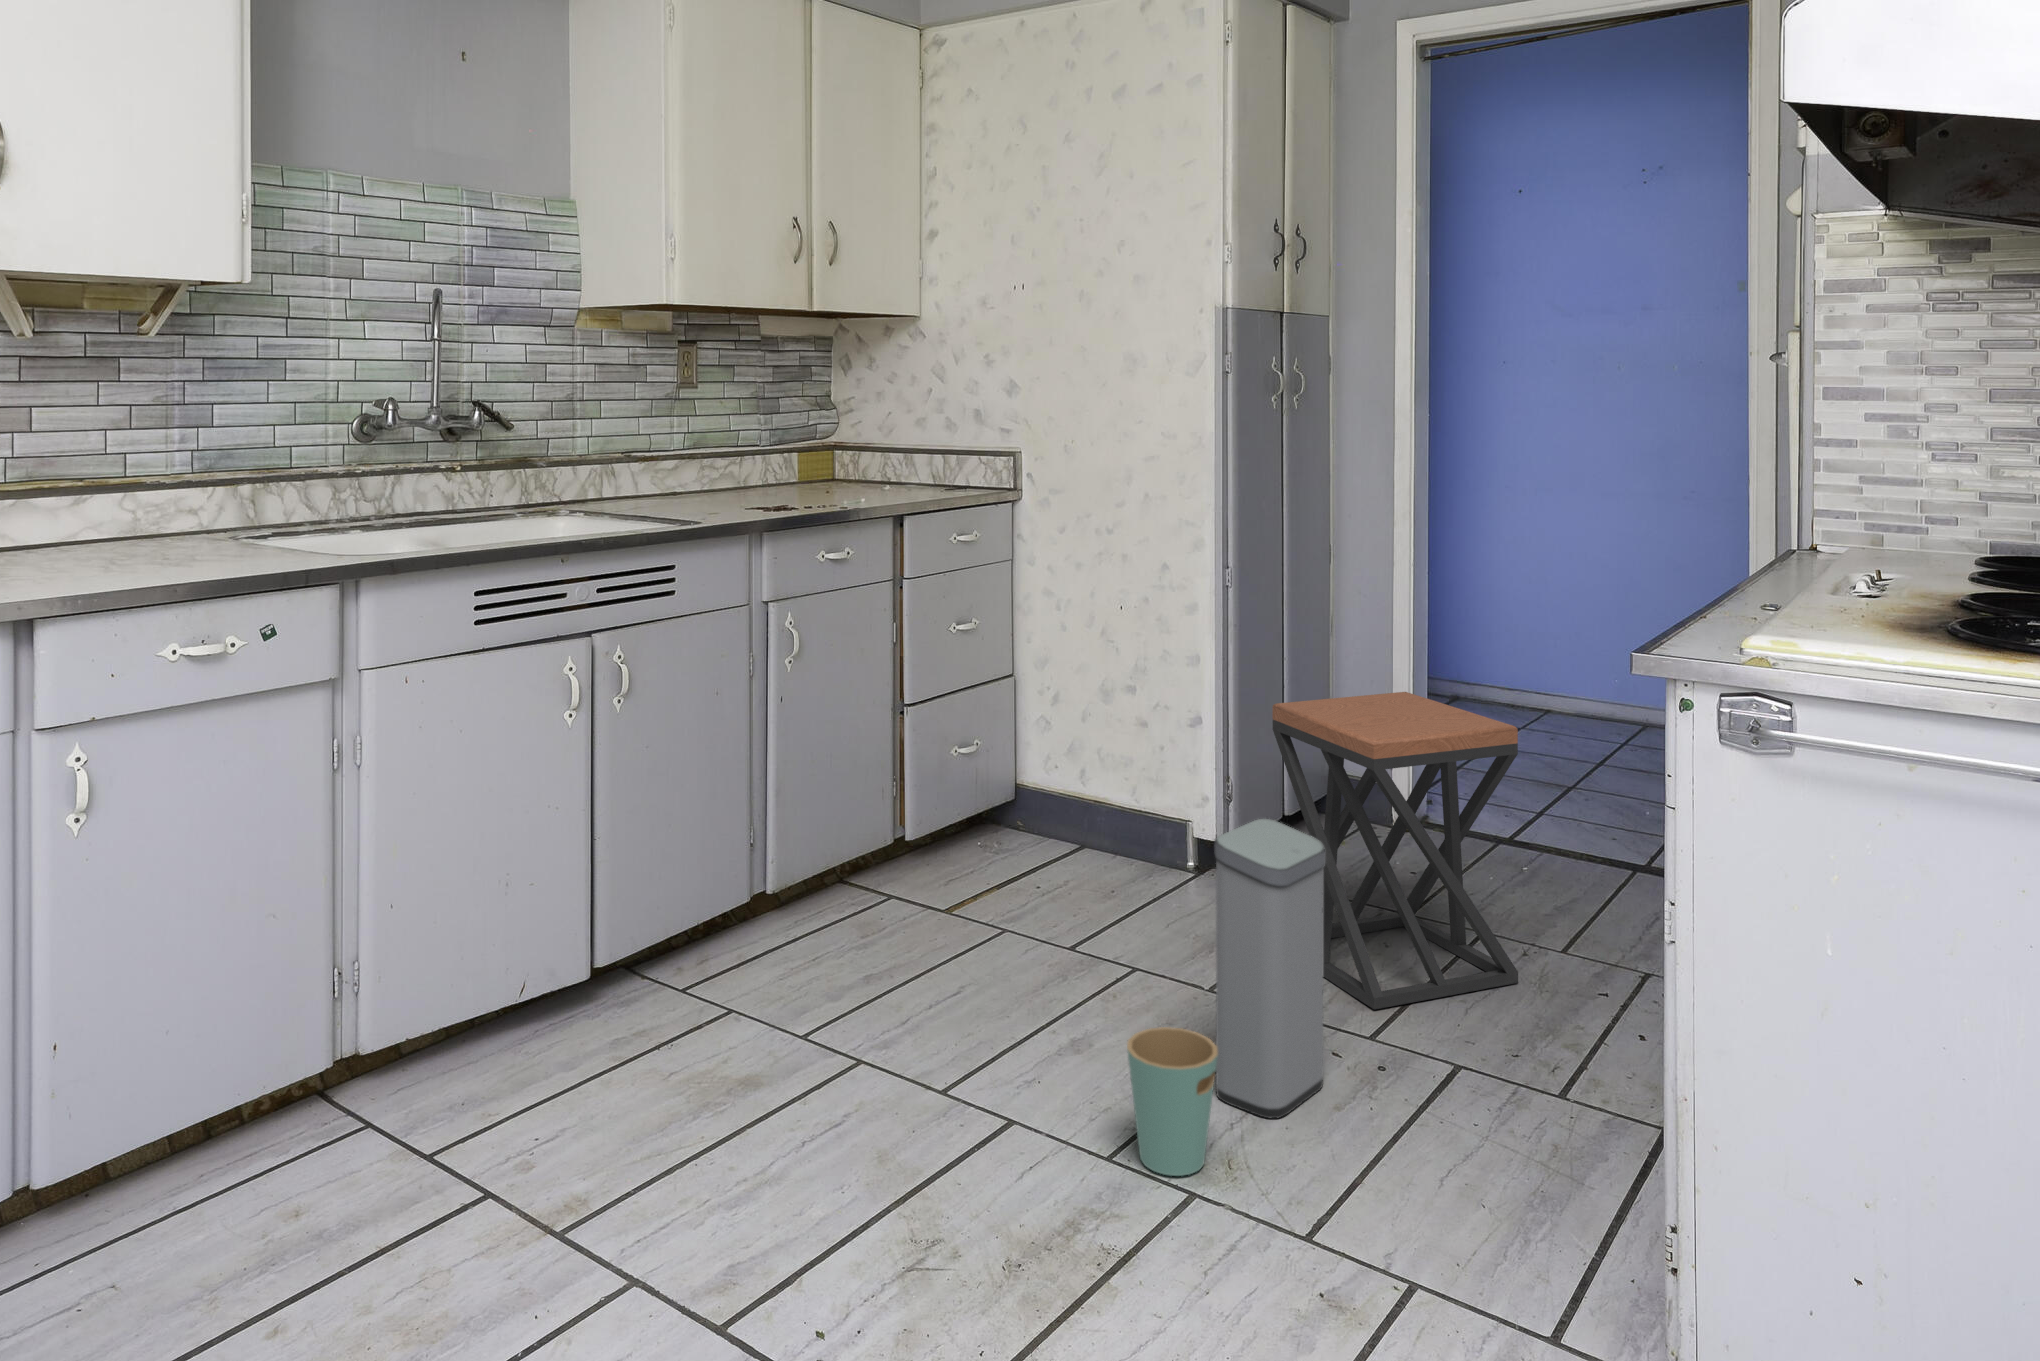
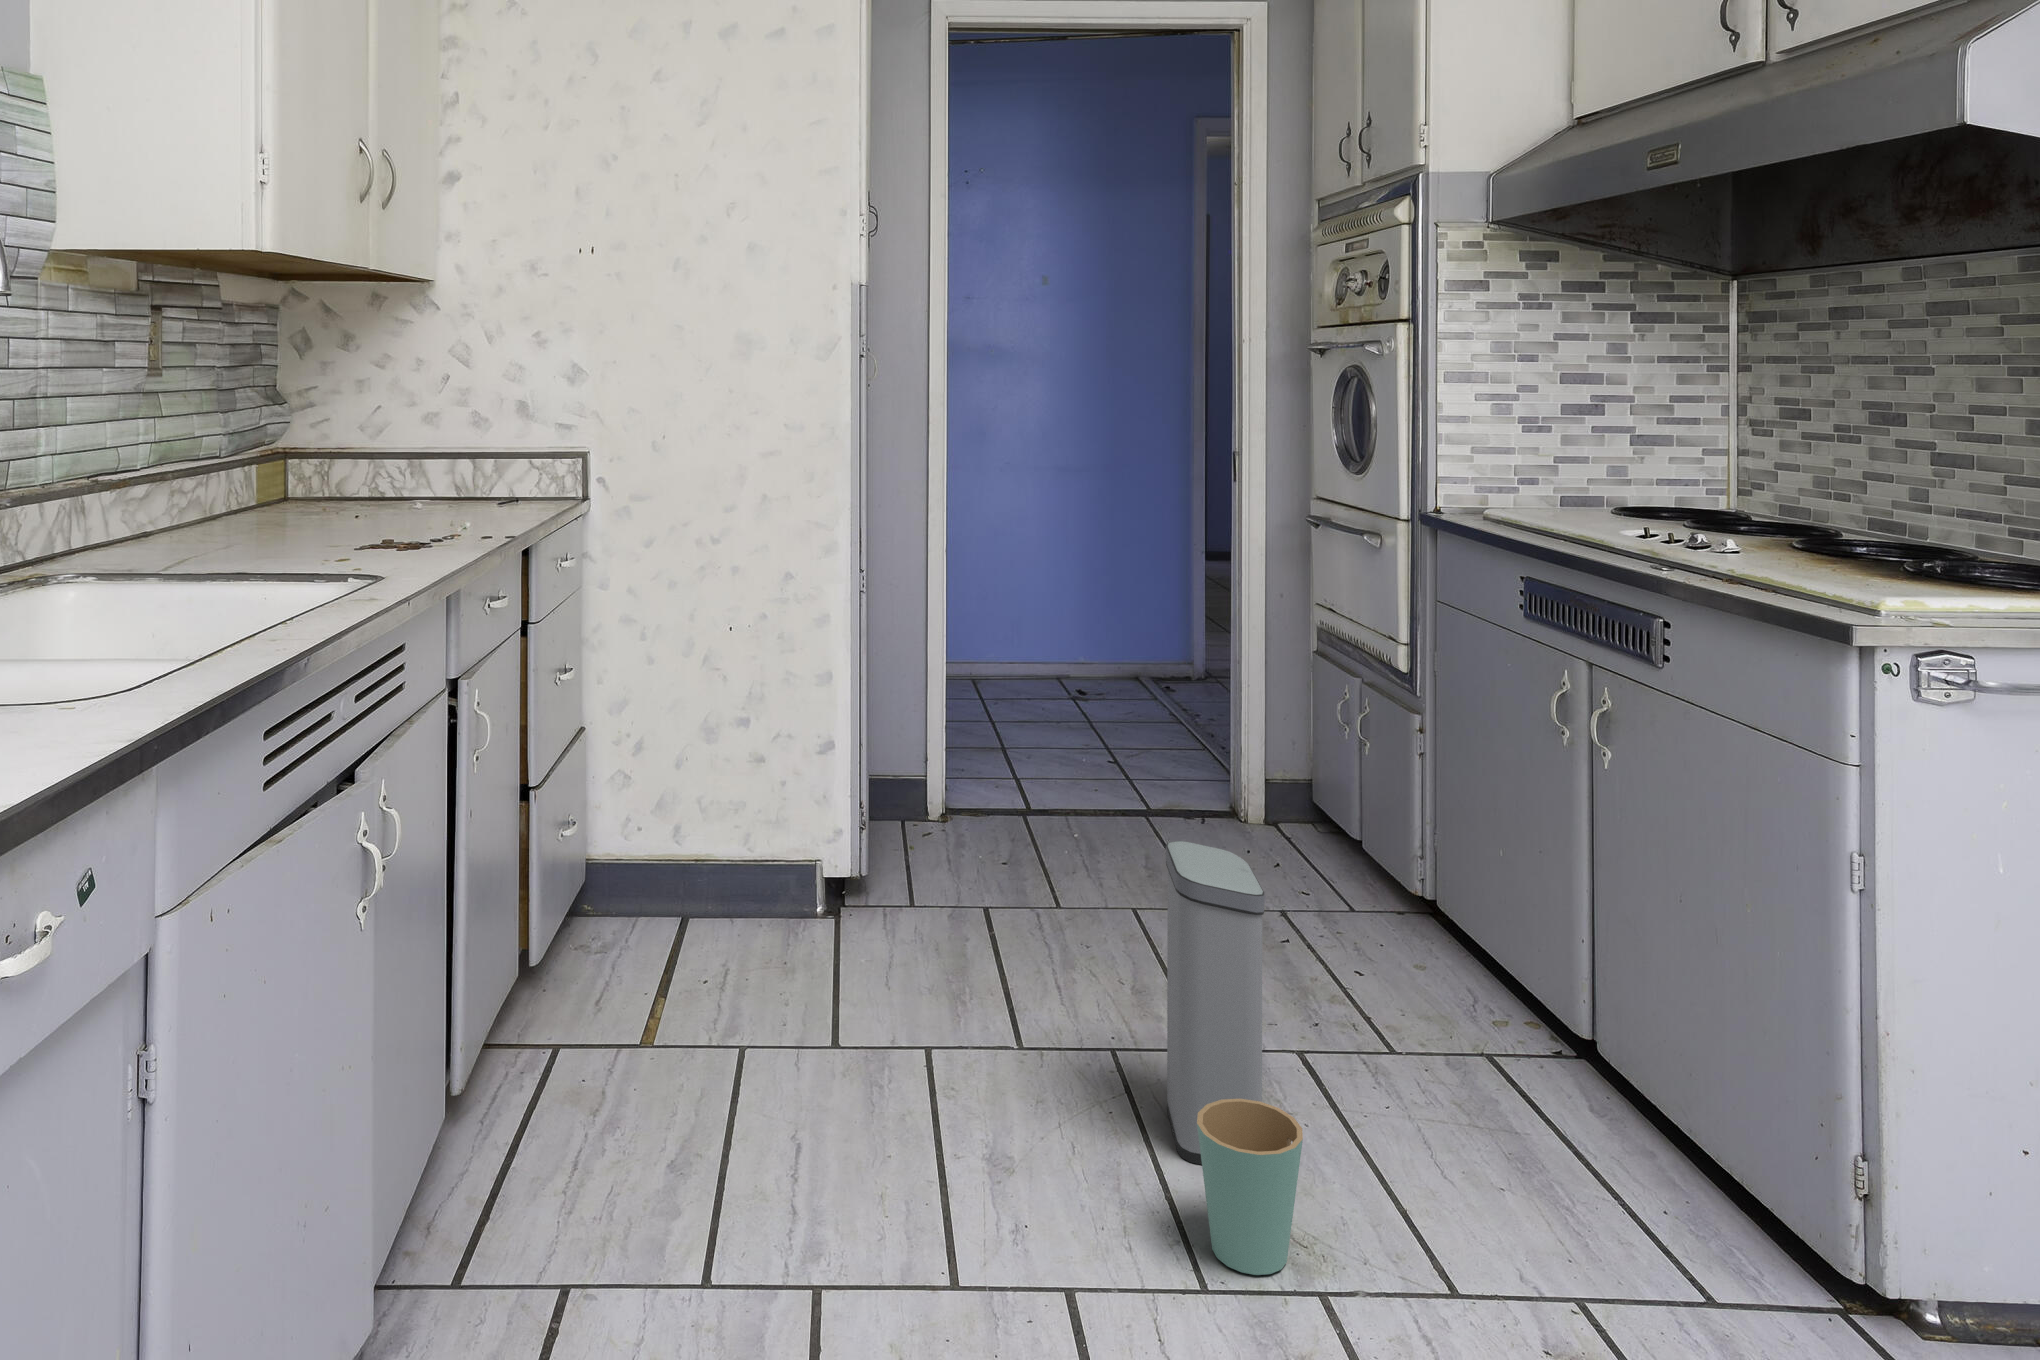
stool: present [1273,692,1518,1010] -> none [1006,681,1230,1012]

